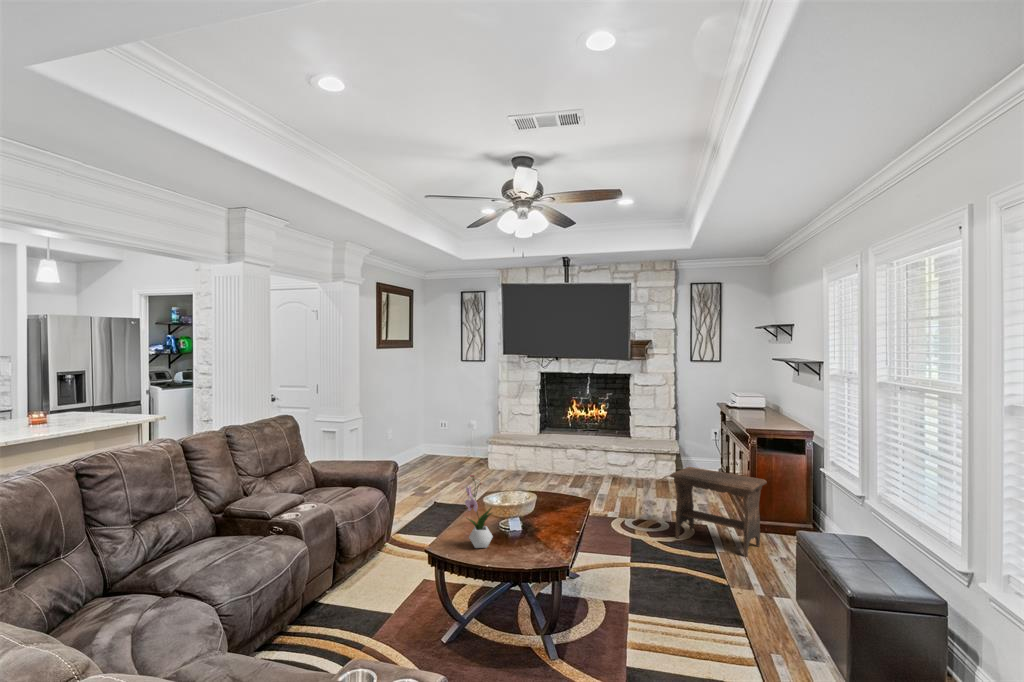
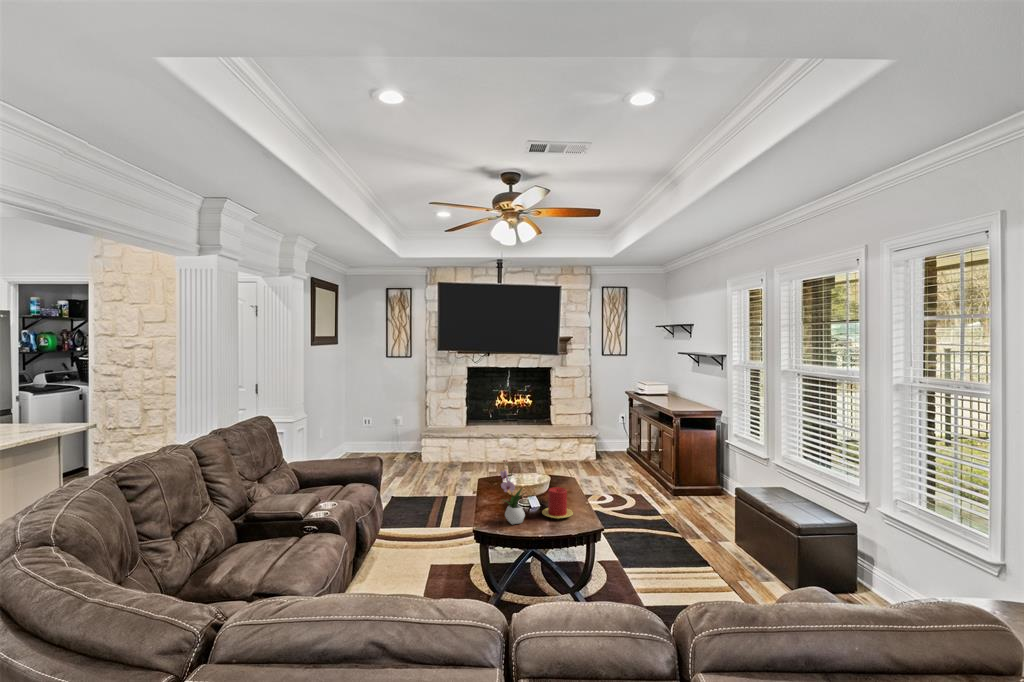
footstool: present [670,467,767,557] -> none [618,445,694,515]
candle: none [516,510,552,547] -> present [542,487,573,519]

